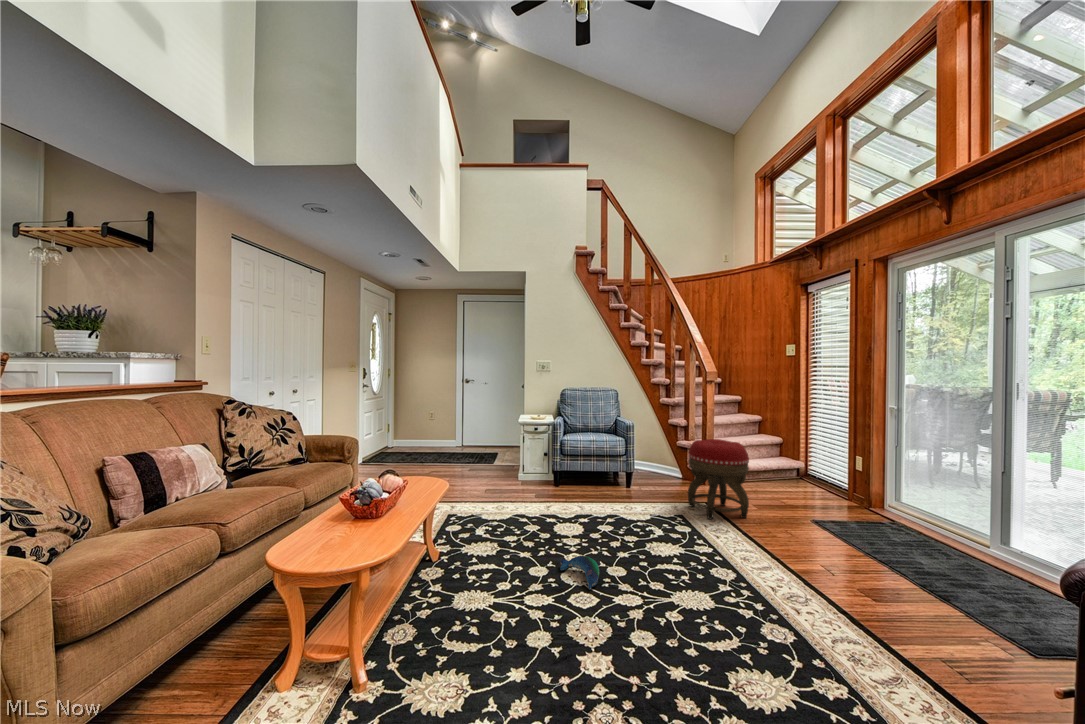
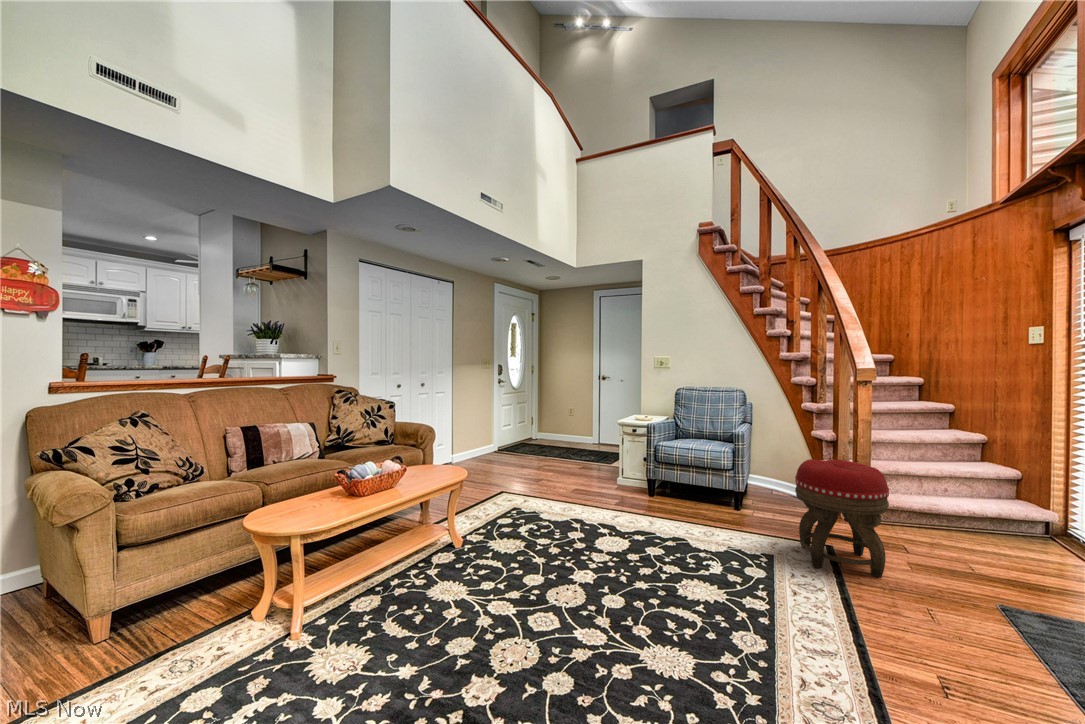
plush toy: present [560,556,600,590] -> none [560,574,598,613]

